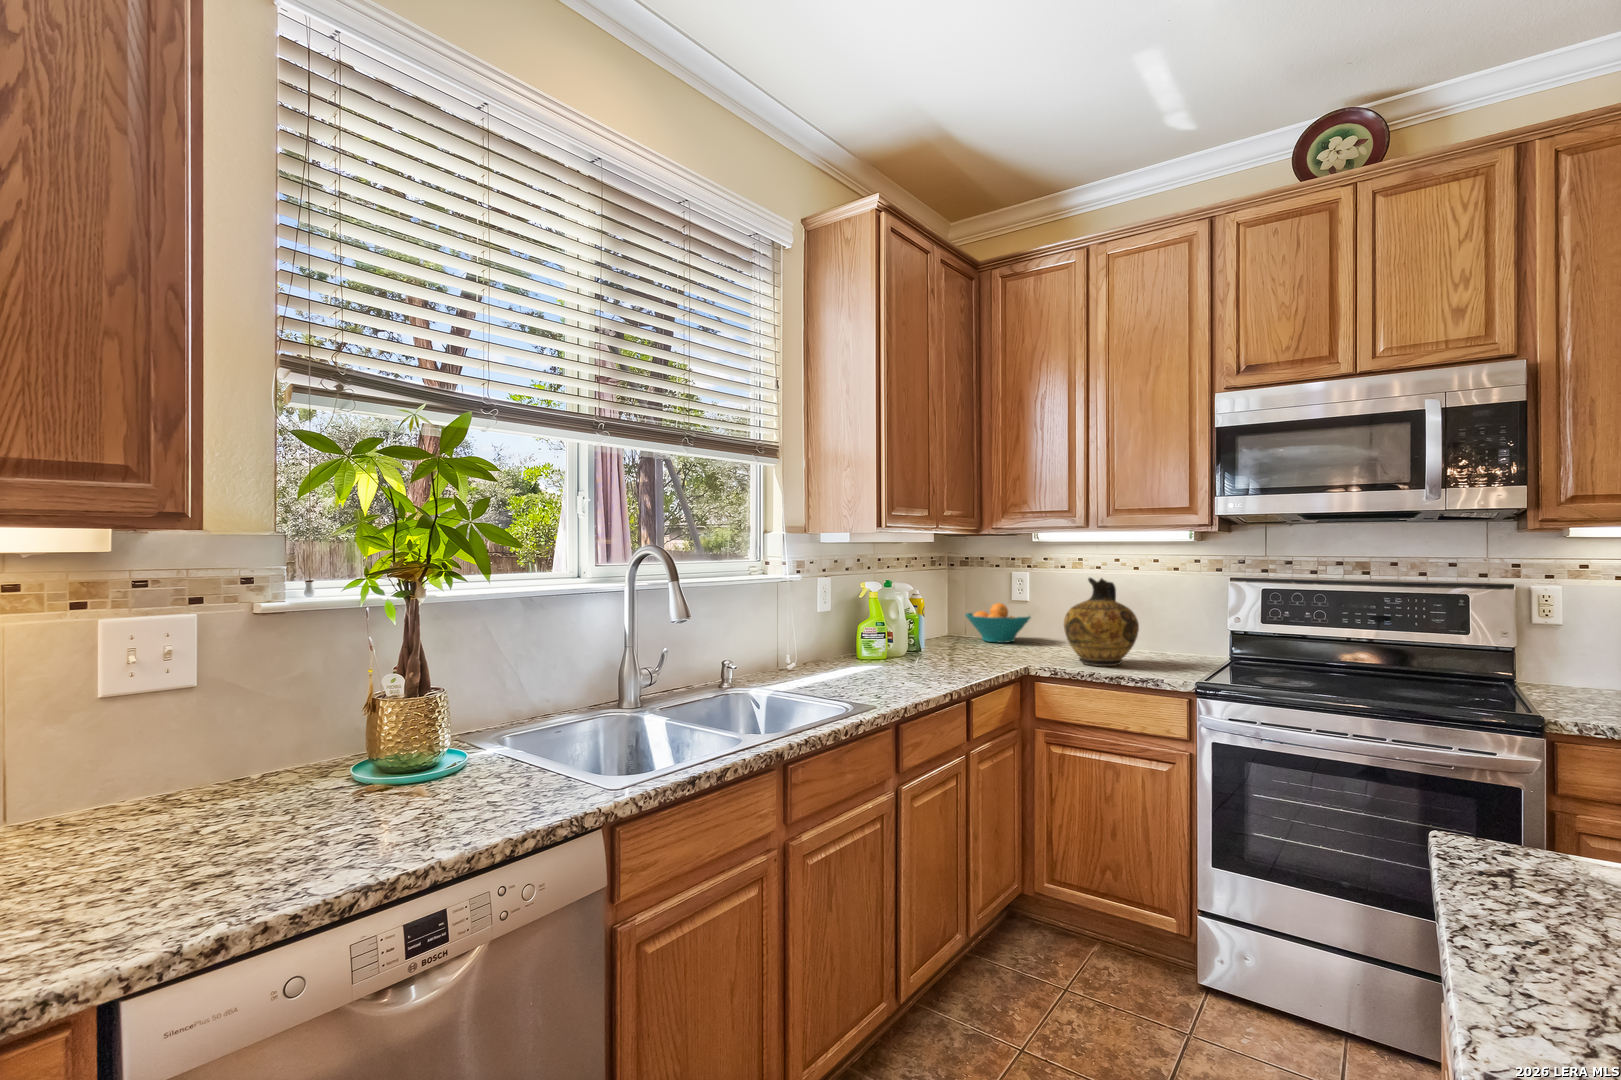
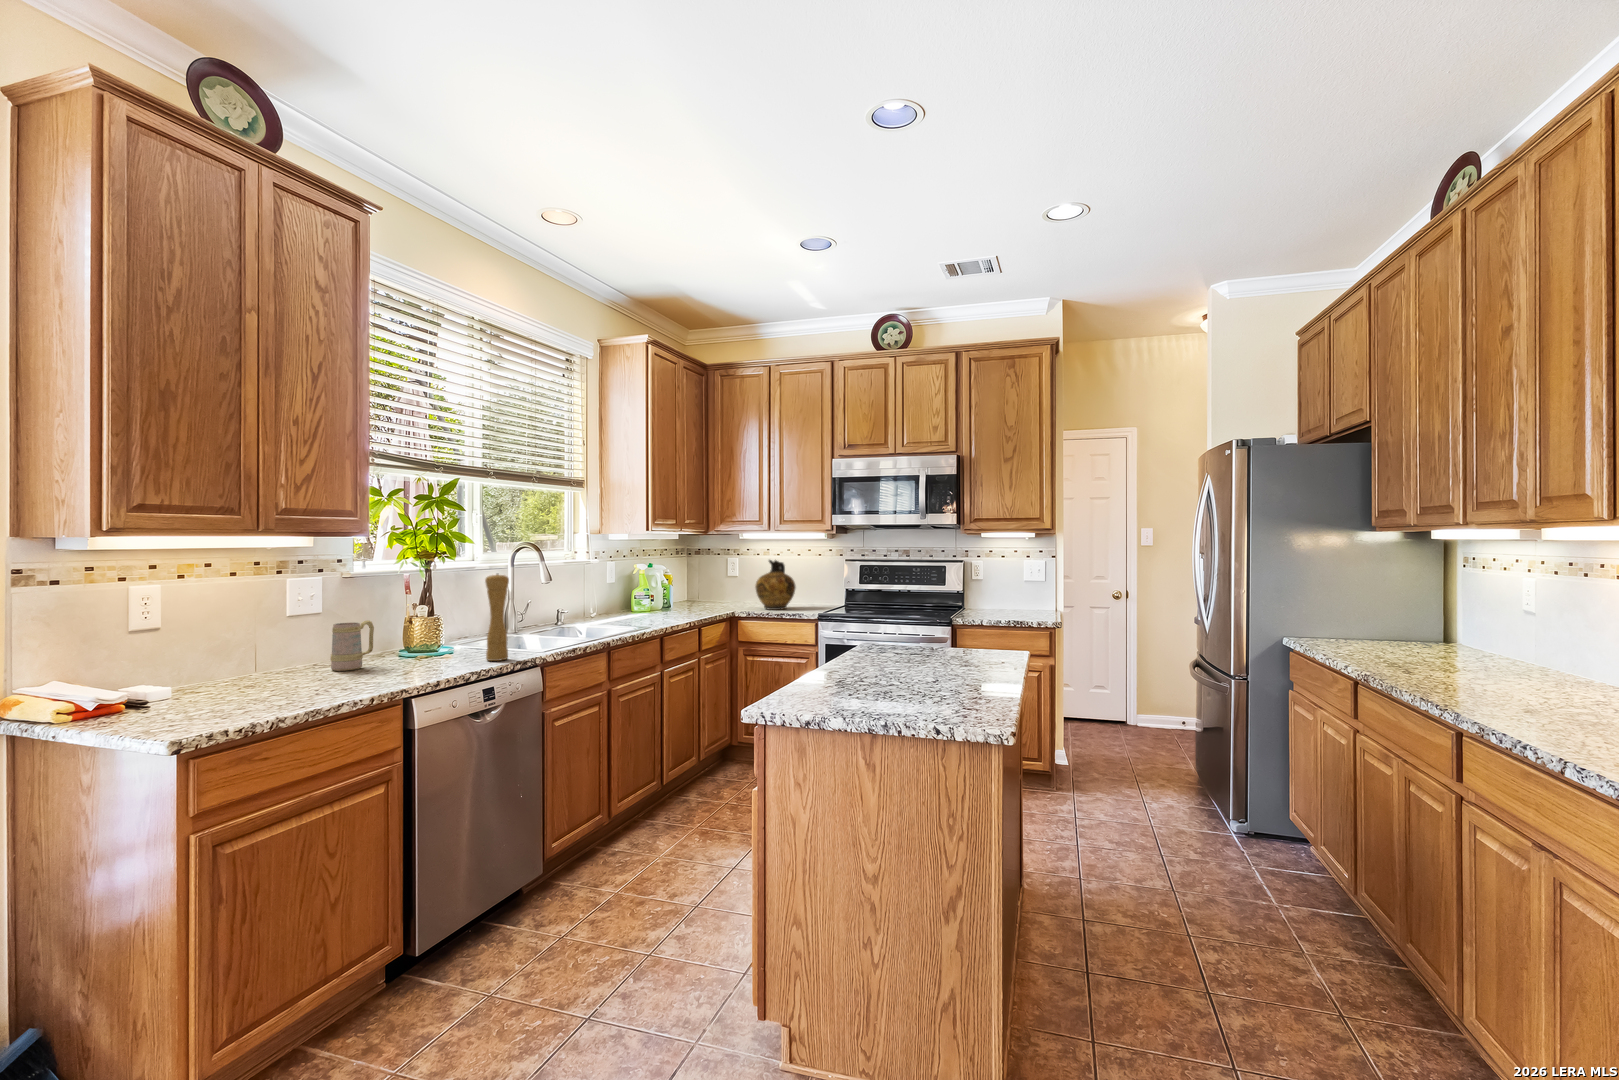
fruit bowl: present [965,603,1030,643] -> none [699,577,741,602]
pepper mill: none [478,616,533,822] -> present [485,574,509,661]
mug: none [156,713,265,832] -> present [331,620,374,671]

